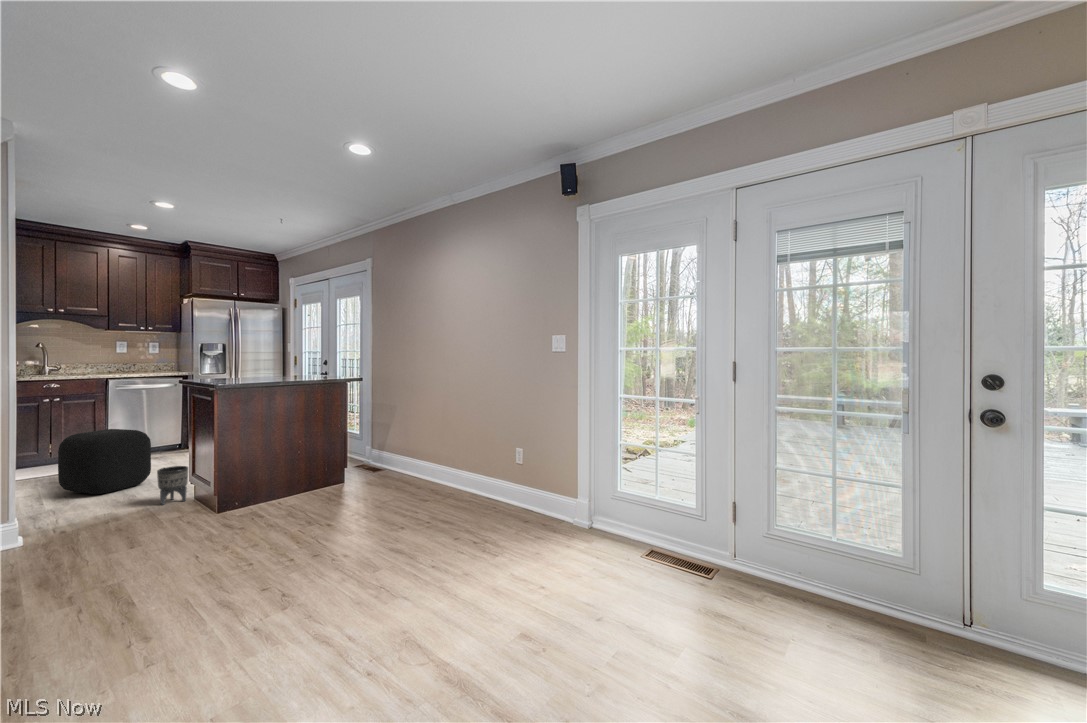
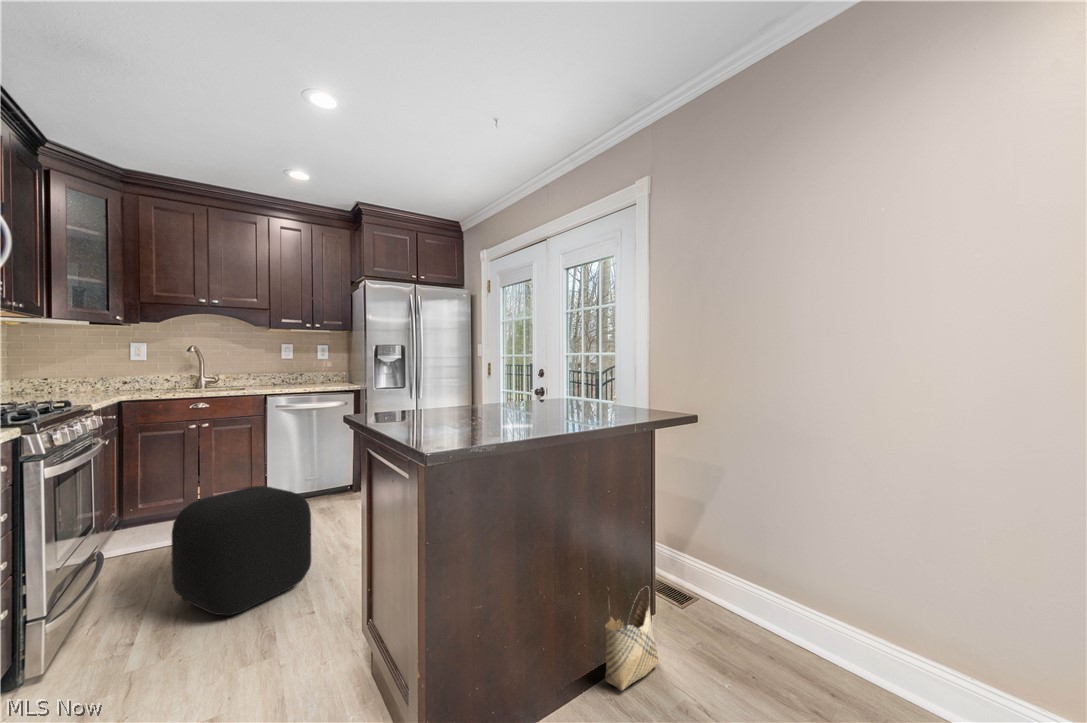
woven basket: none [305,452,335,496] -> present [605,586,658,691]
planter: present [157,466,188,505] -> none [315,587,371,682]

